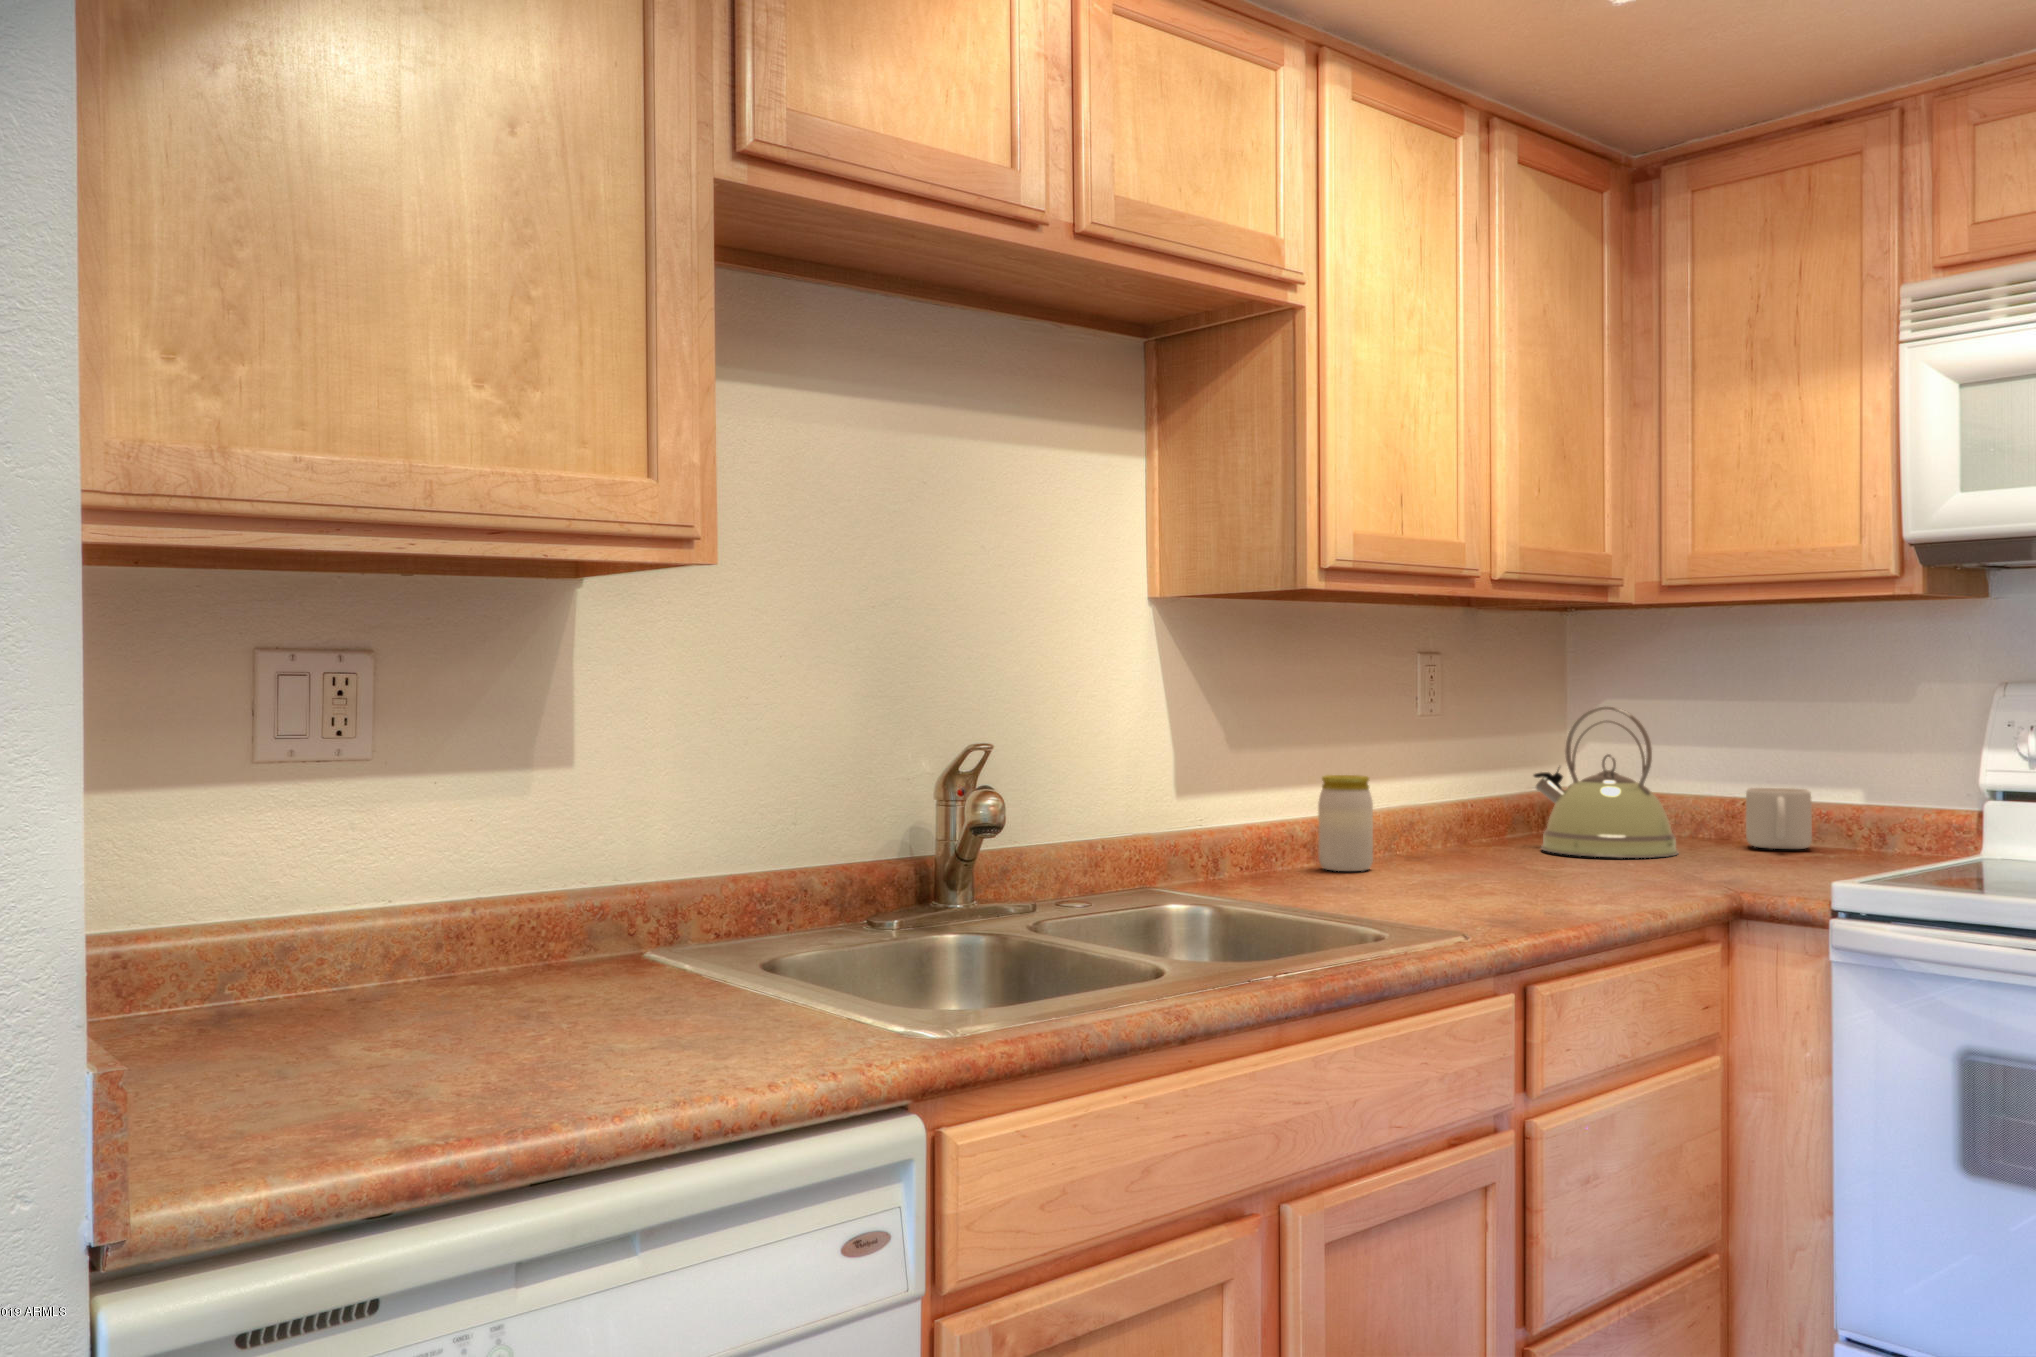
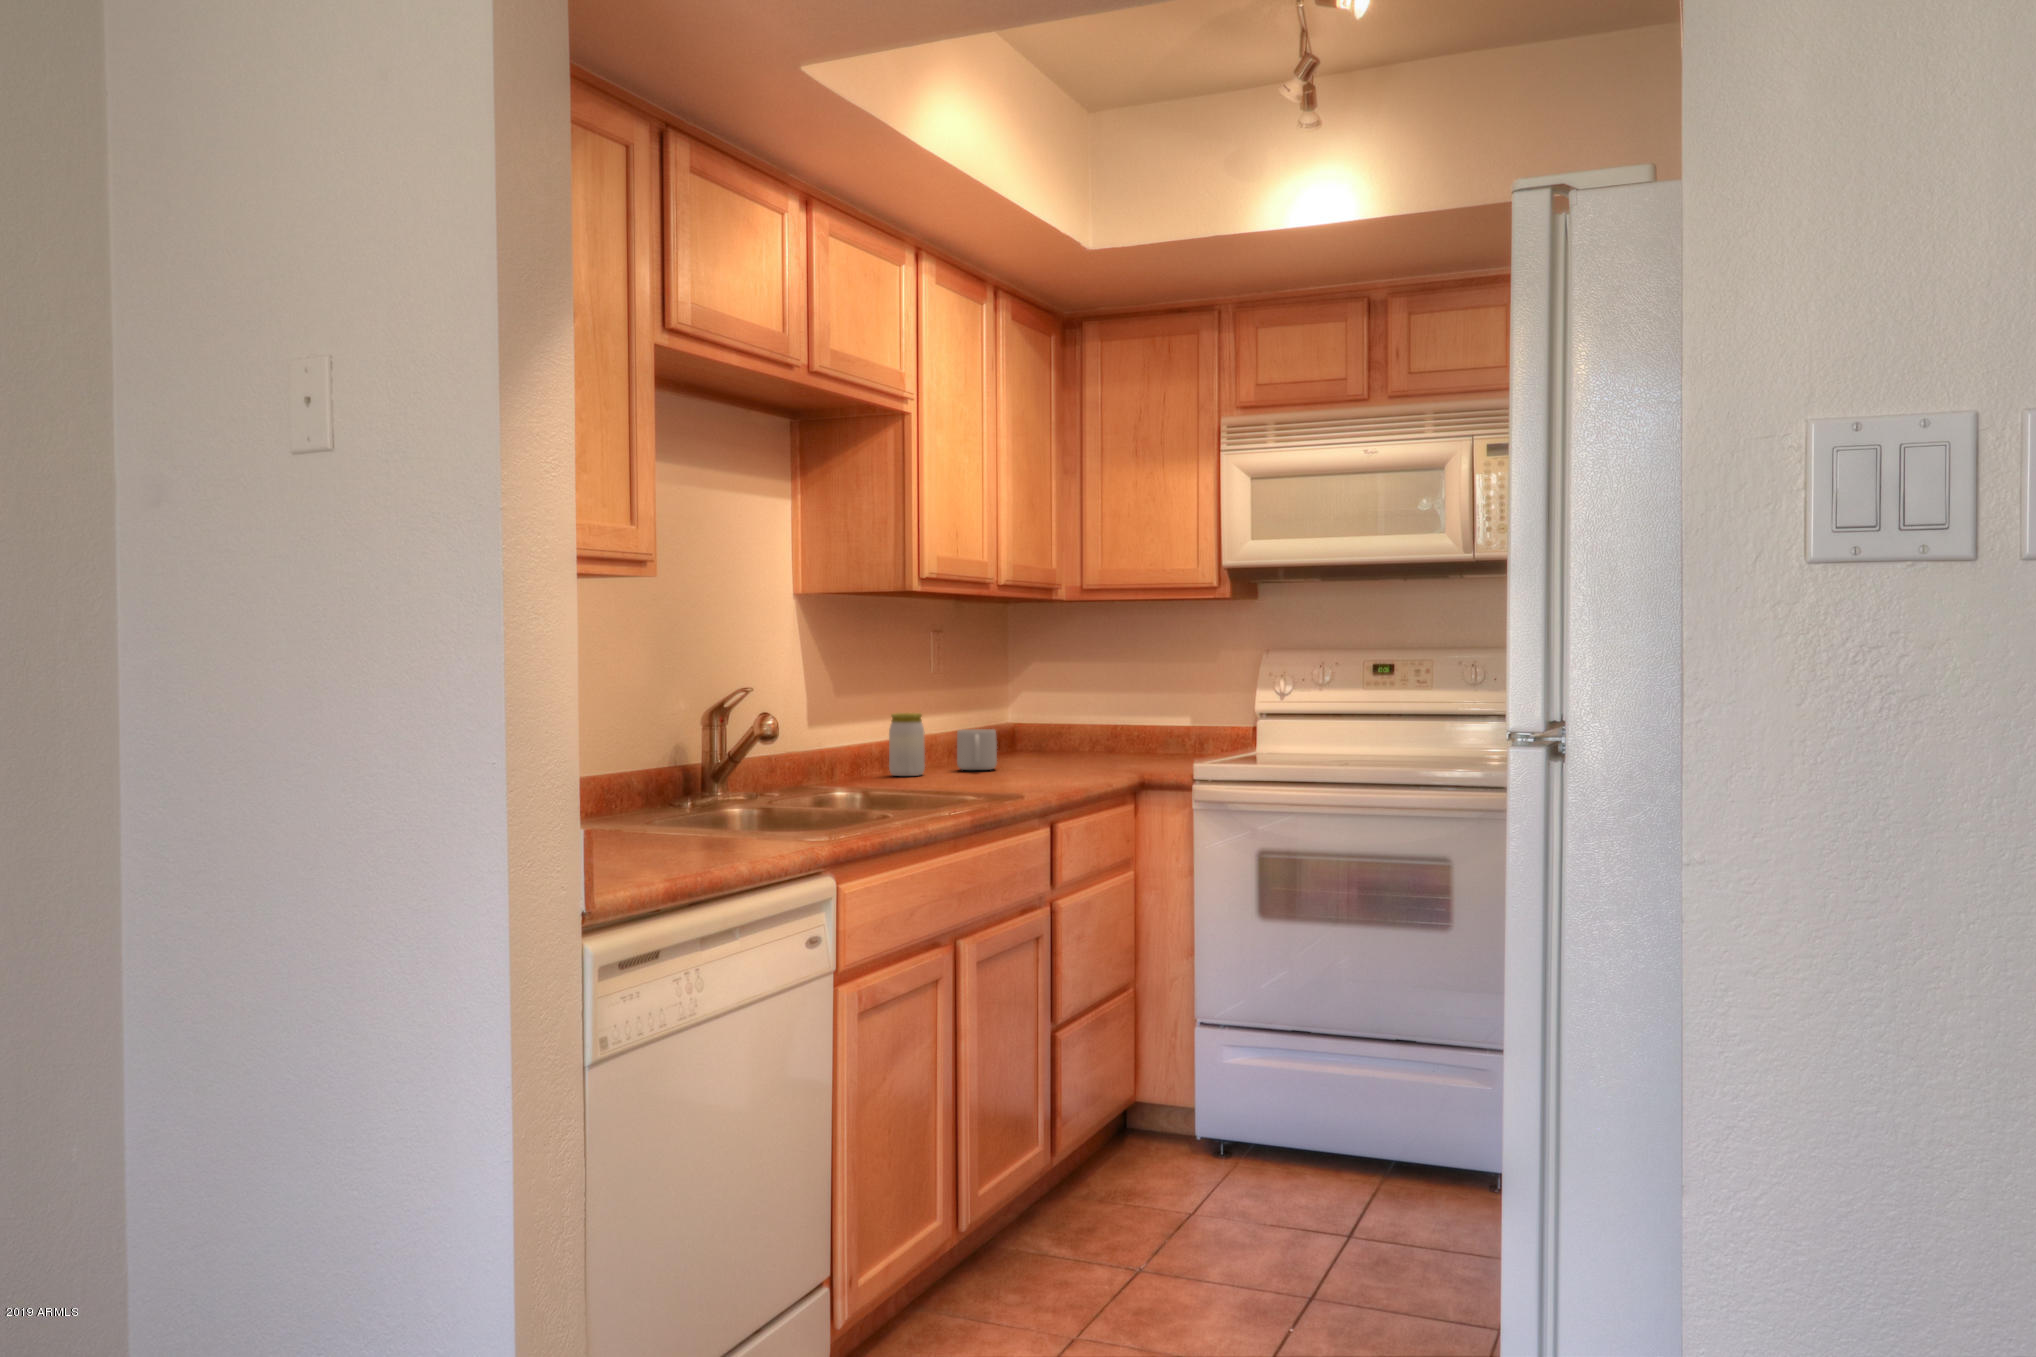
kettle: present [1534,707,1678,858] -> none [1006,667,1095,762]
mug: present [1746,788,1812,849] -> present [957,729,997,770]

